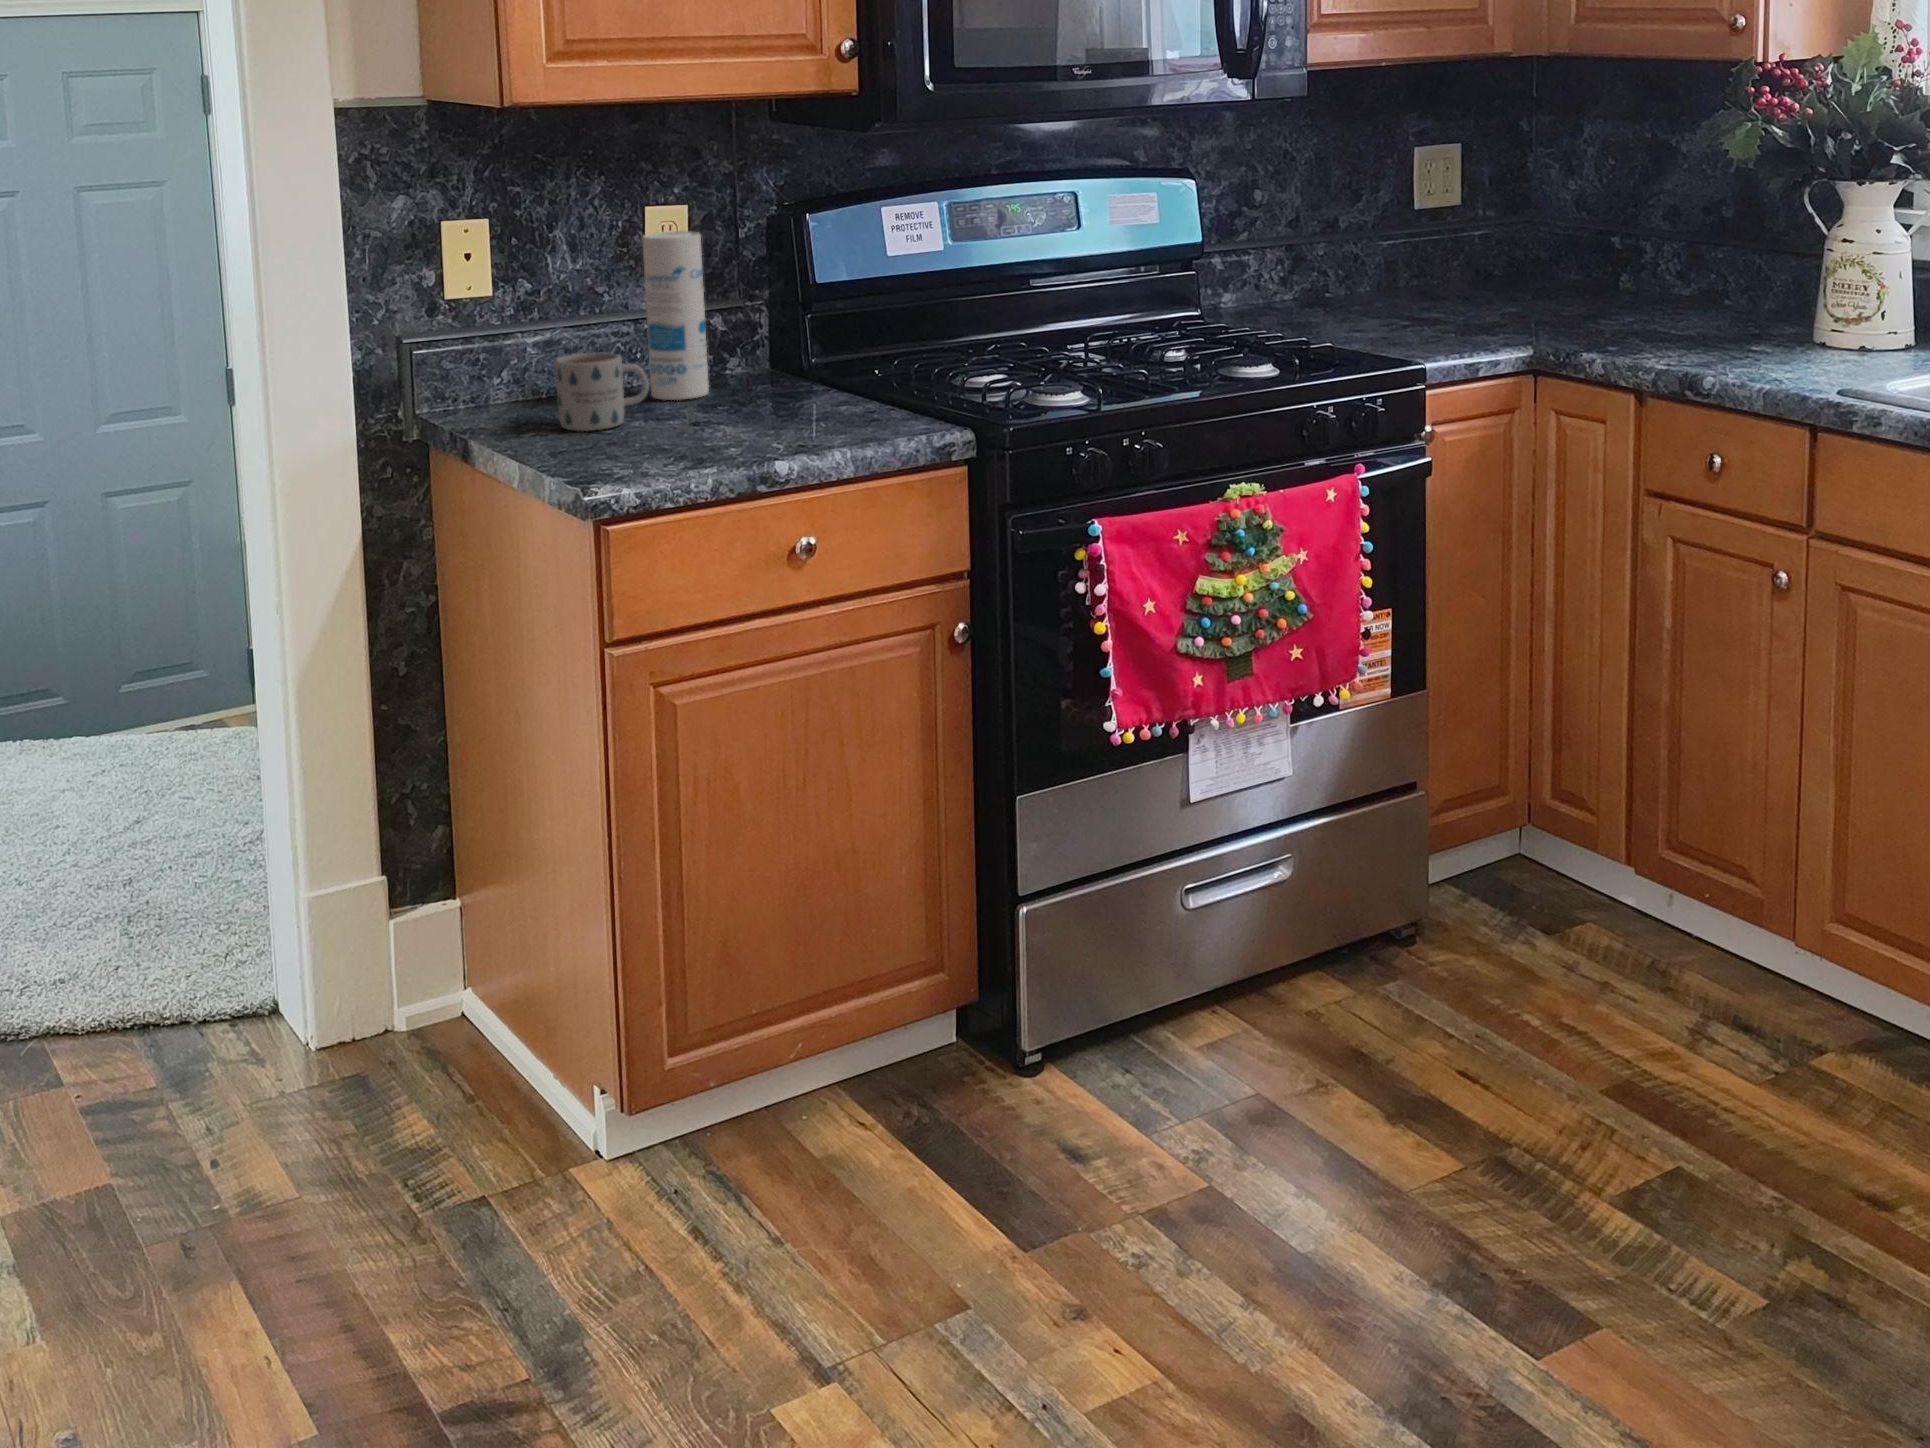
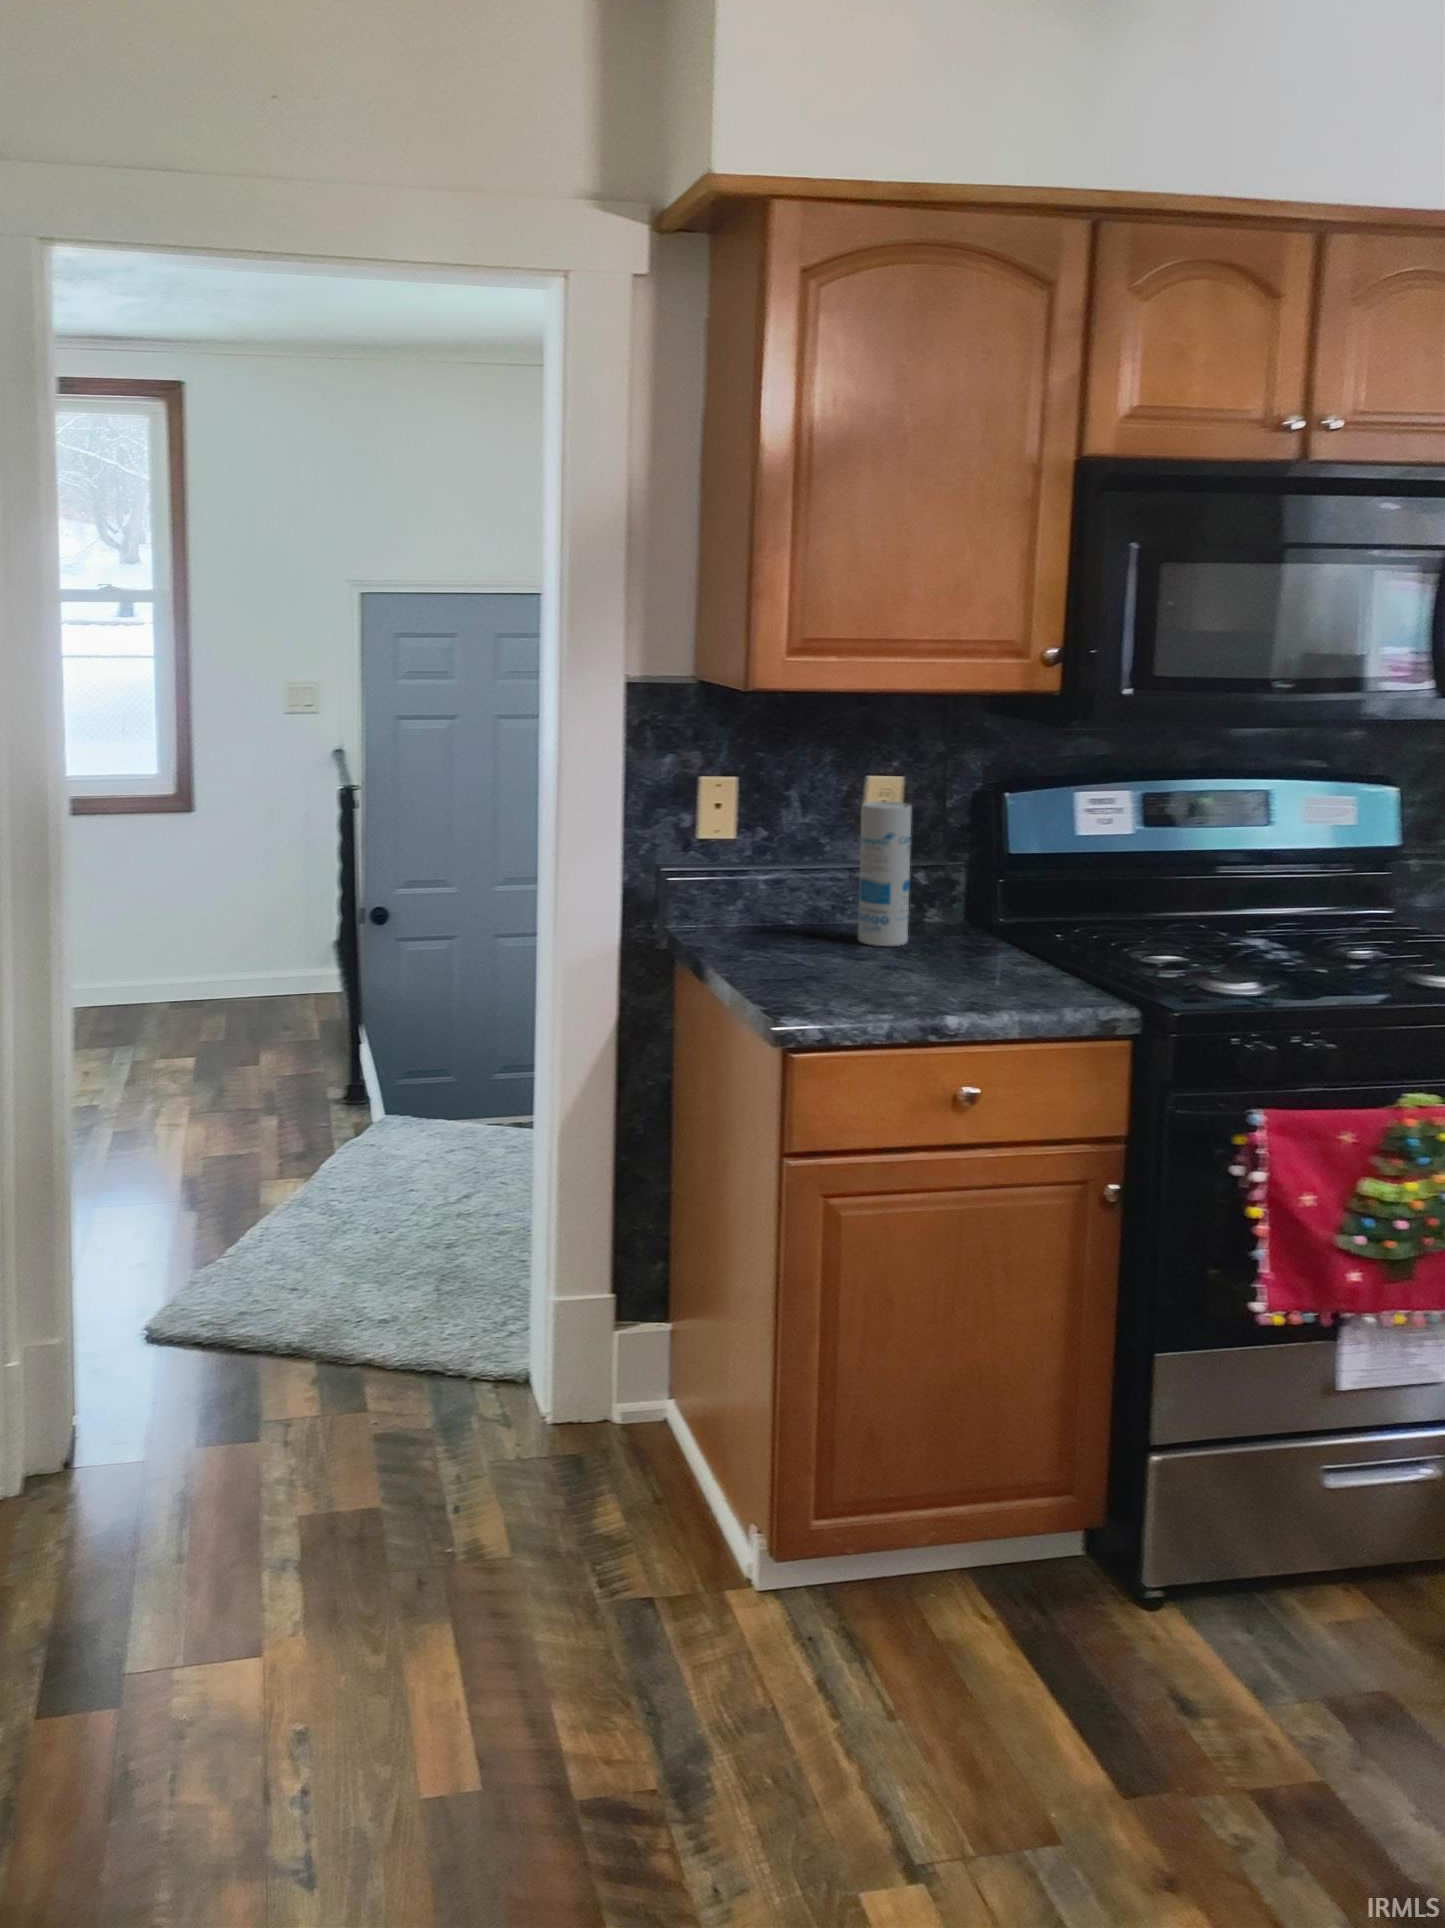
mug: present [555,353,649,431] -> none [776,900,853,967]

